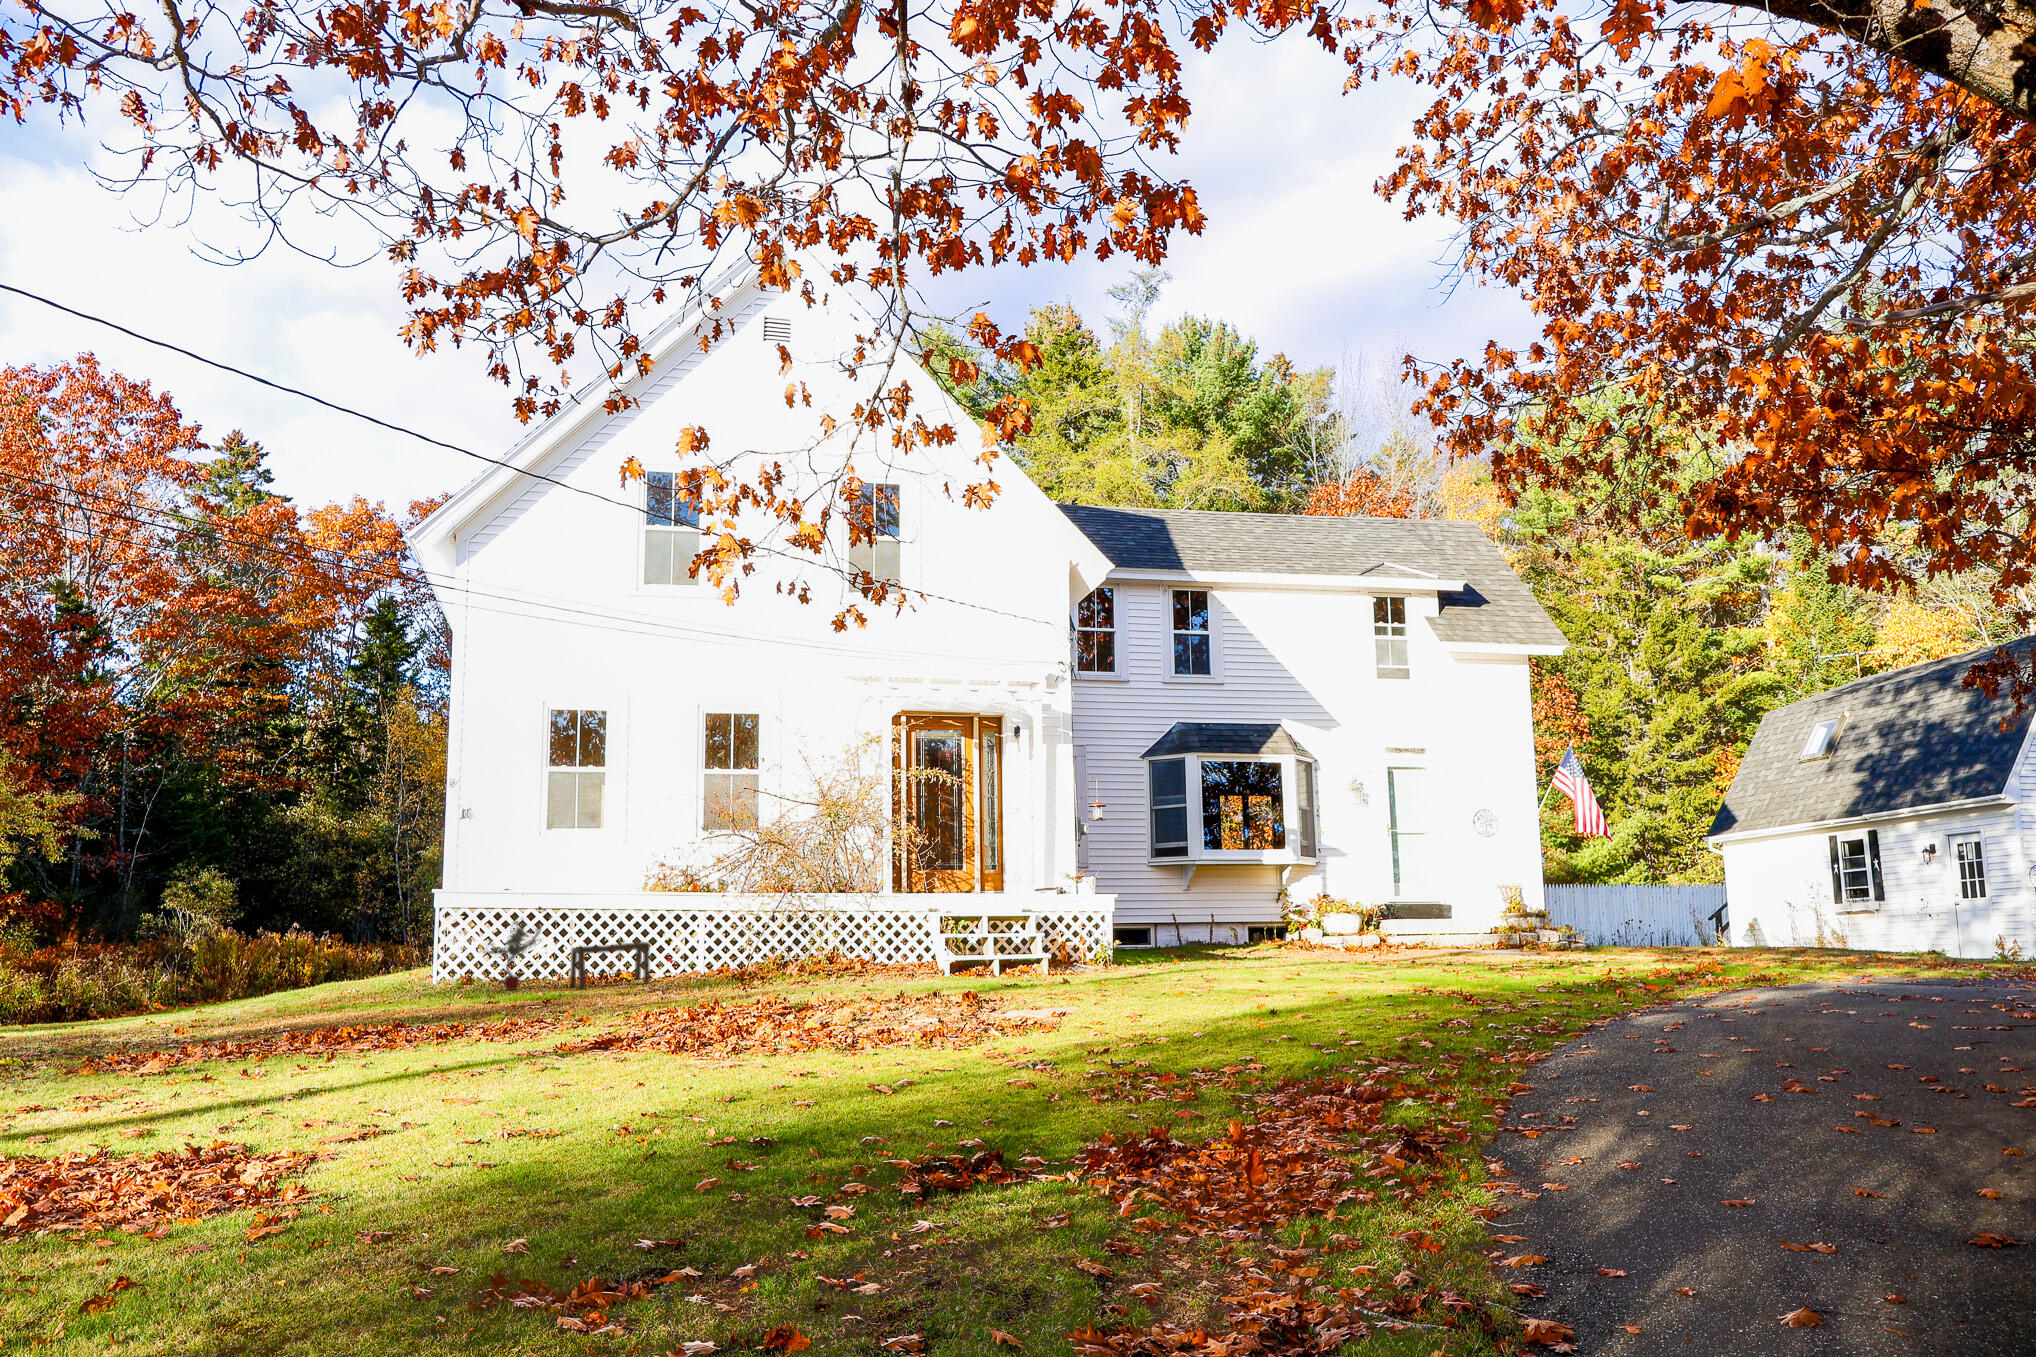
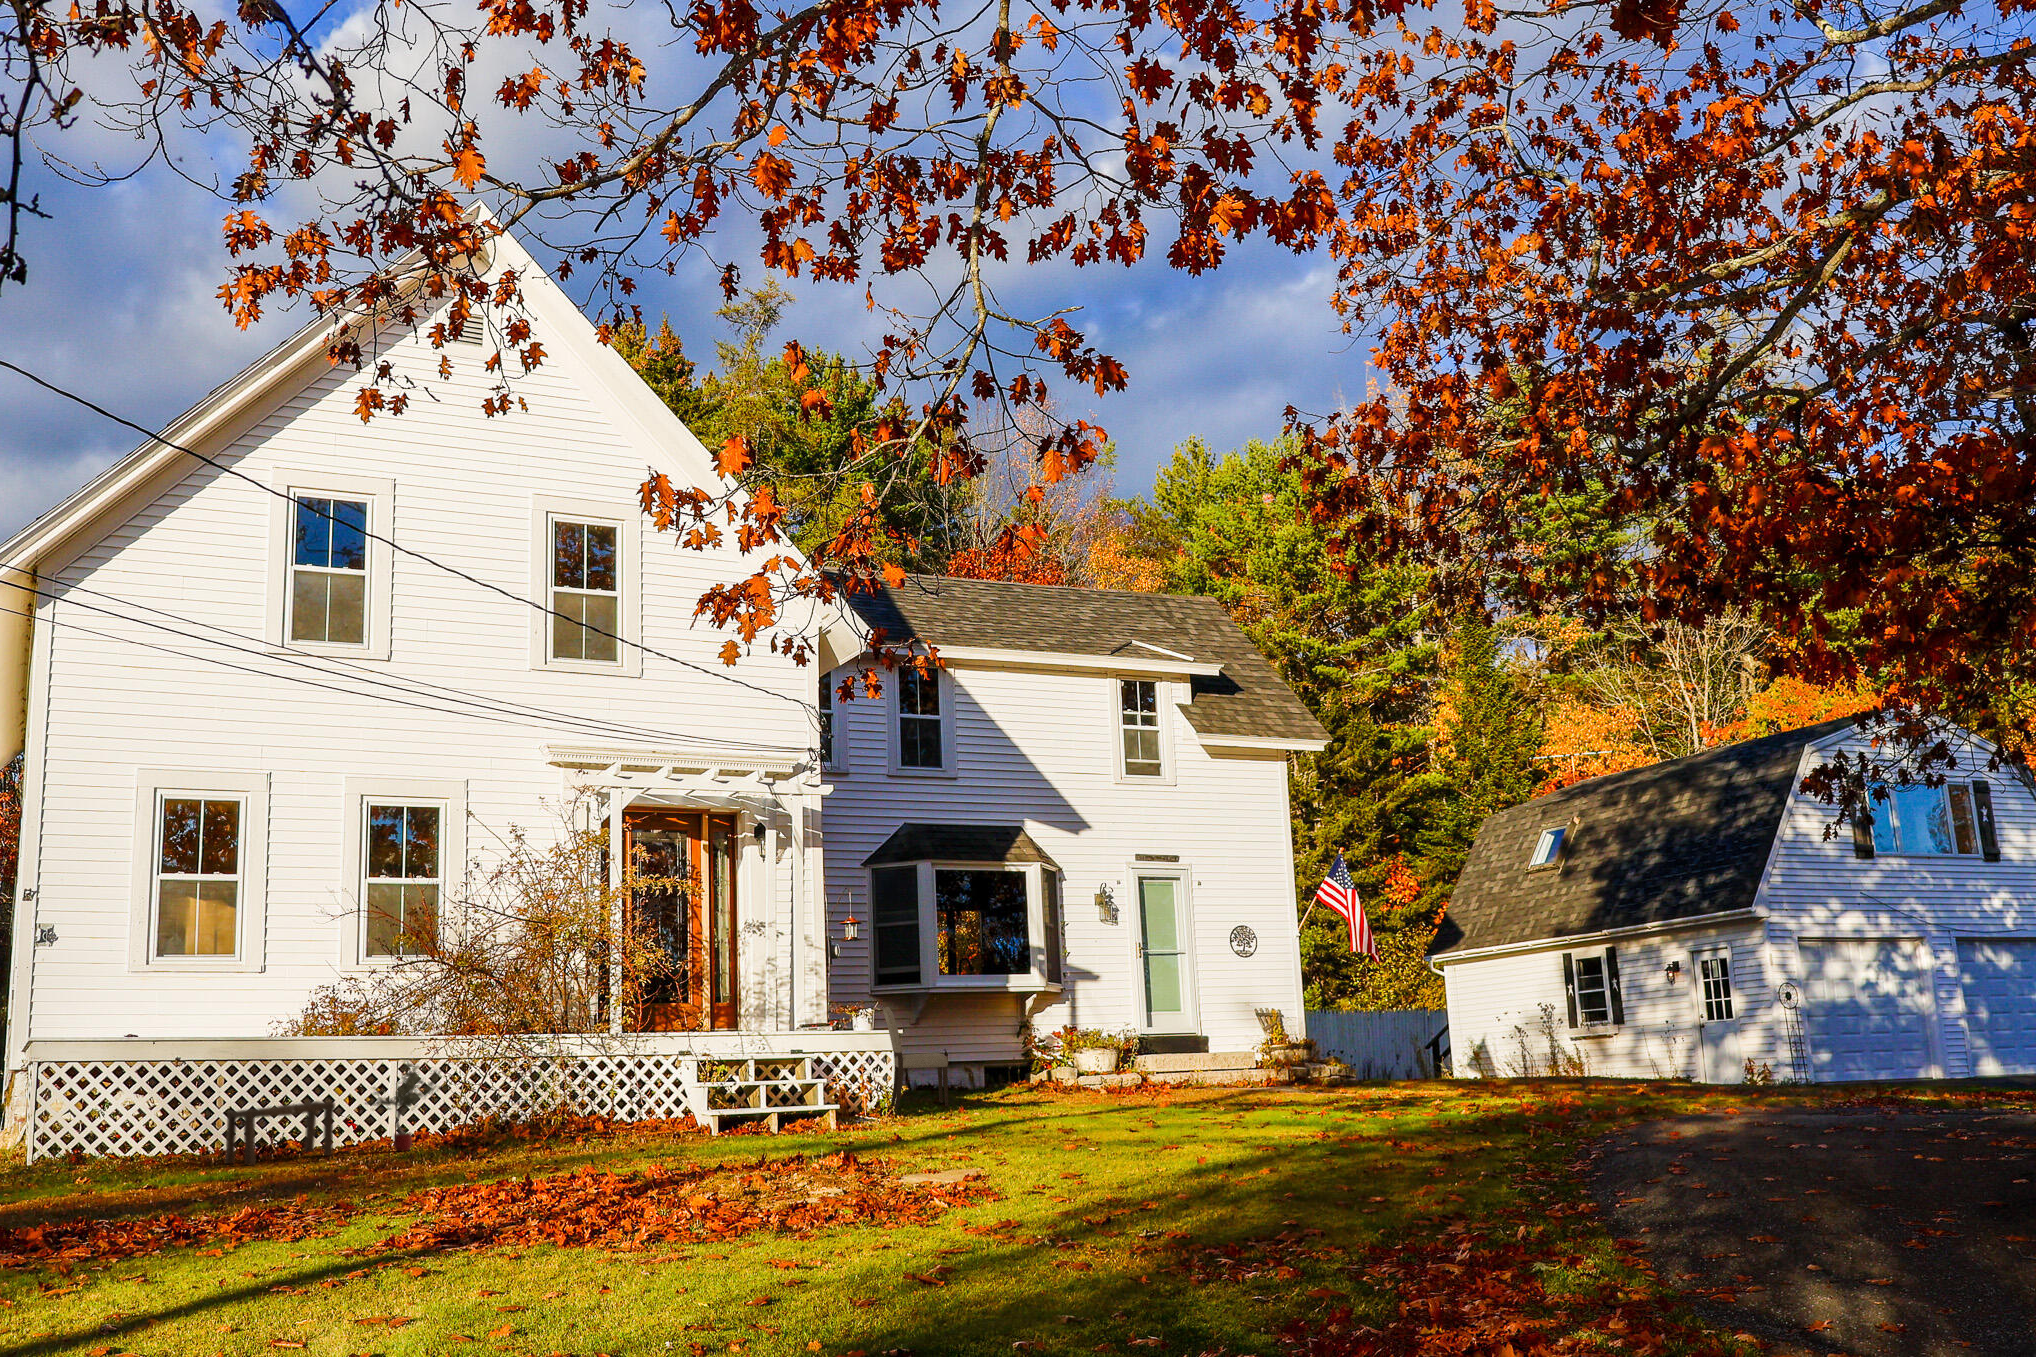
chair: none [1106,876,1160,960] -> present [883,1007,948,1109]
potted tree: present [483,921,542,990] -> present [365,1060,441,1151]

